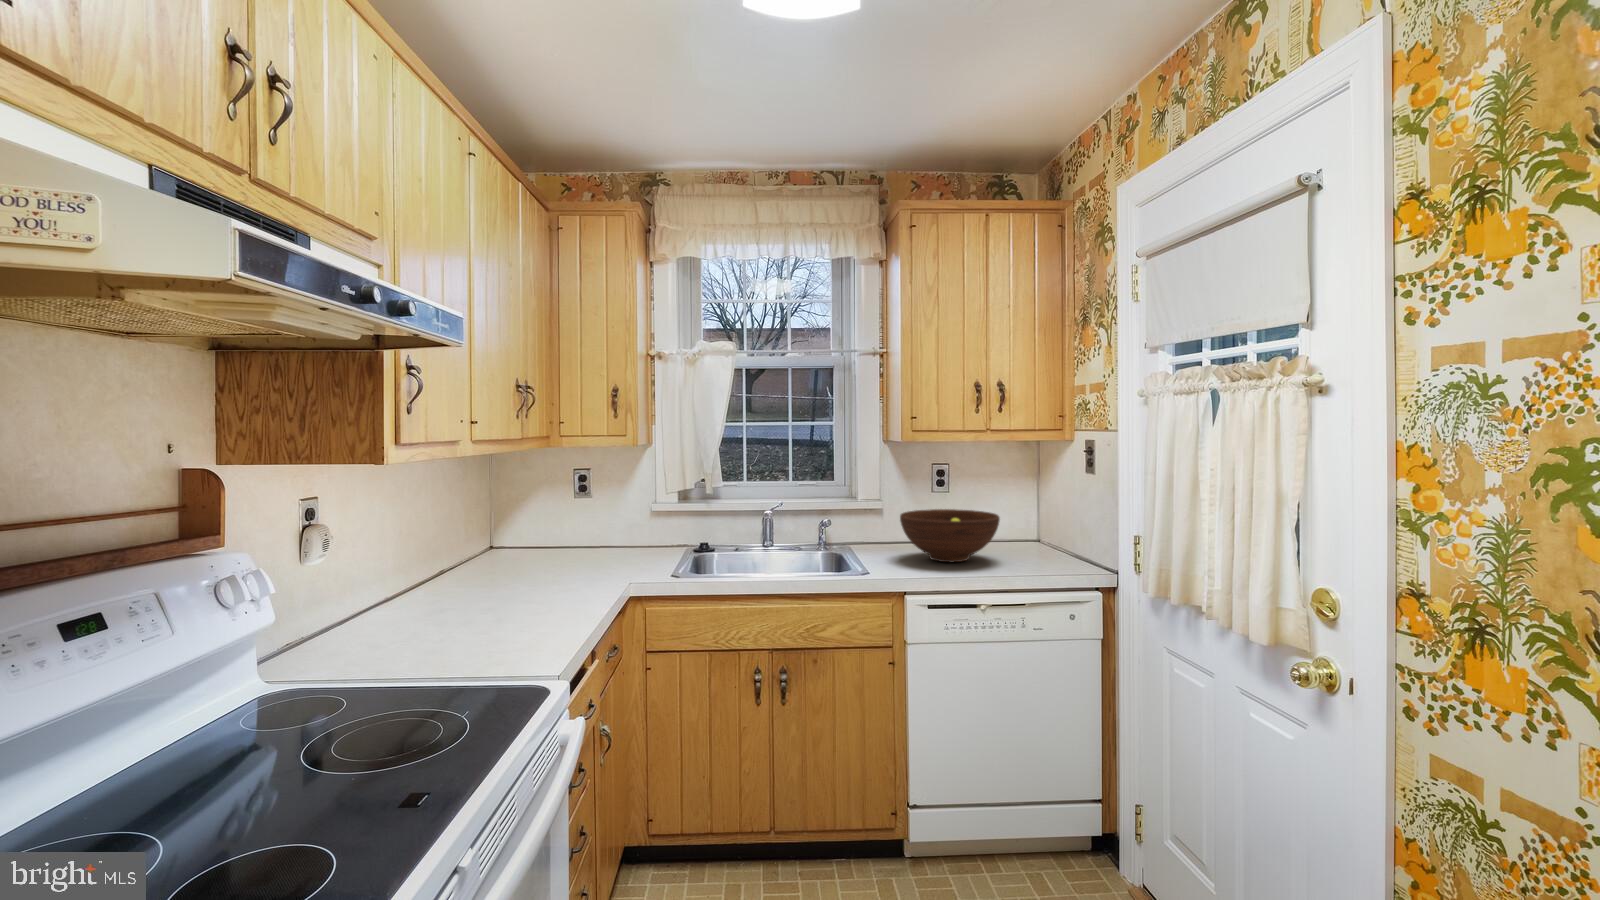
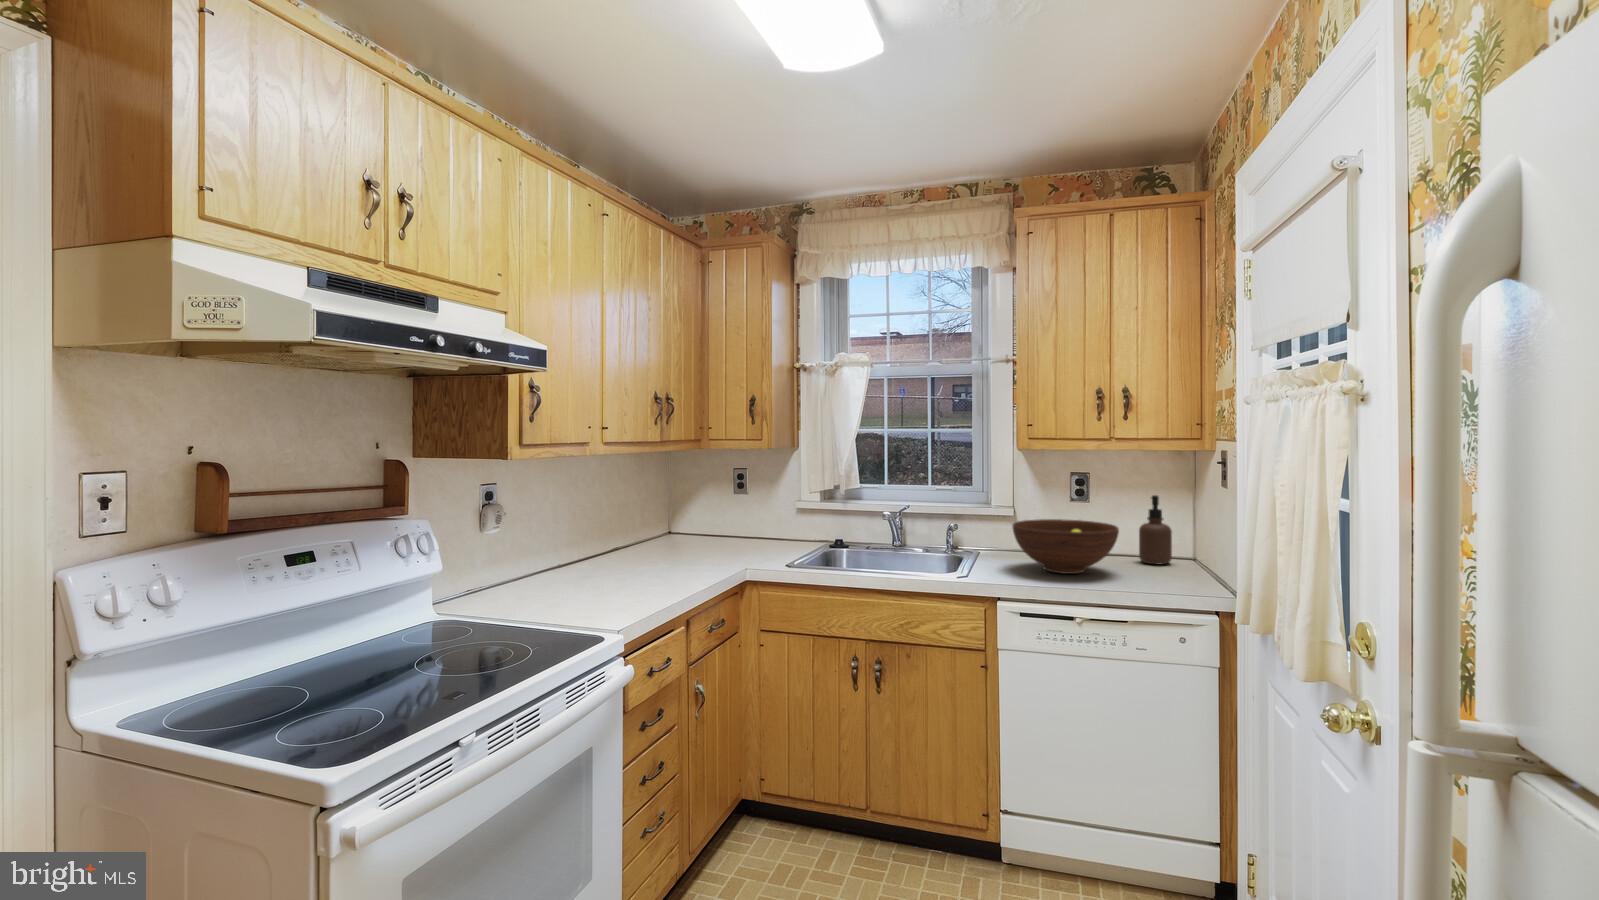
soap dispenser: none [999,483,1028,547] -> present [1139,495,1172,564]

